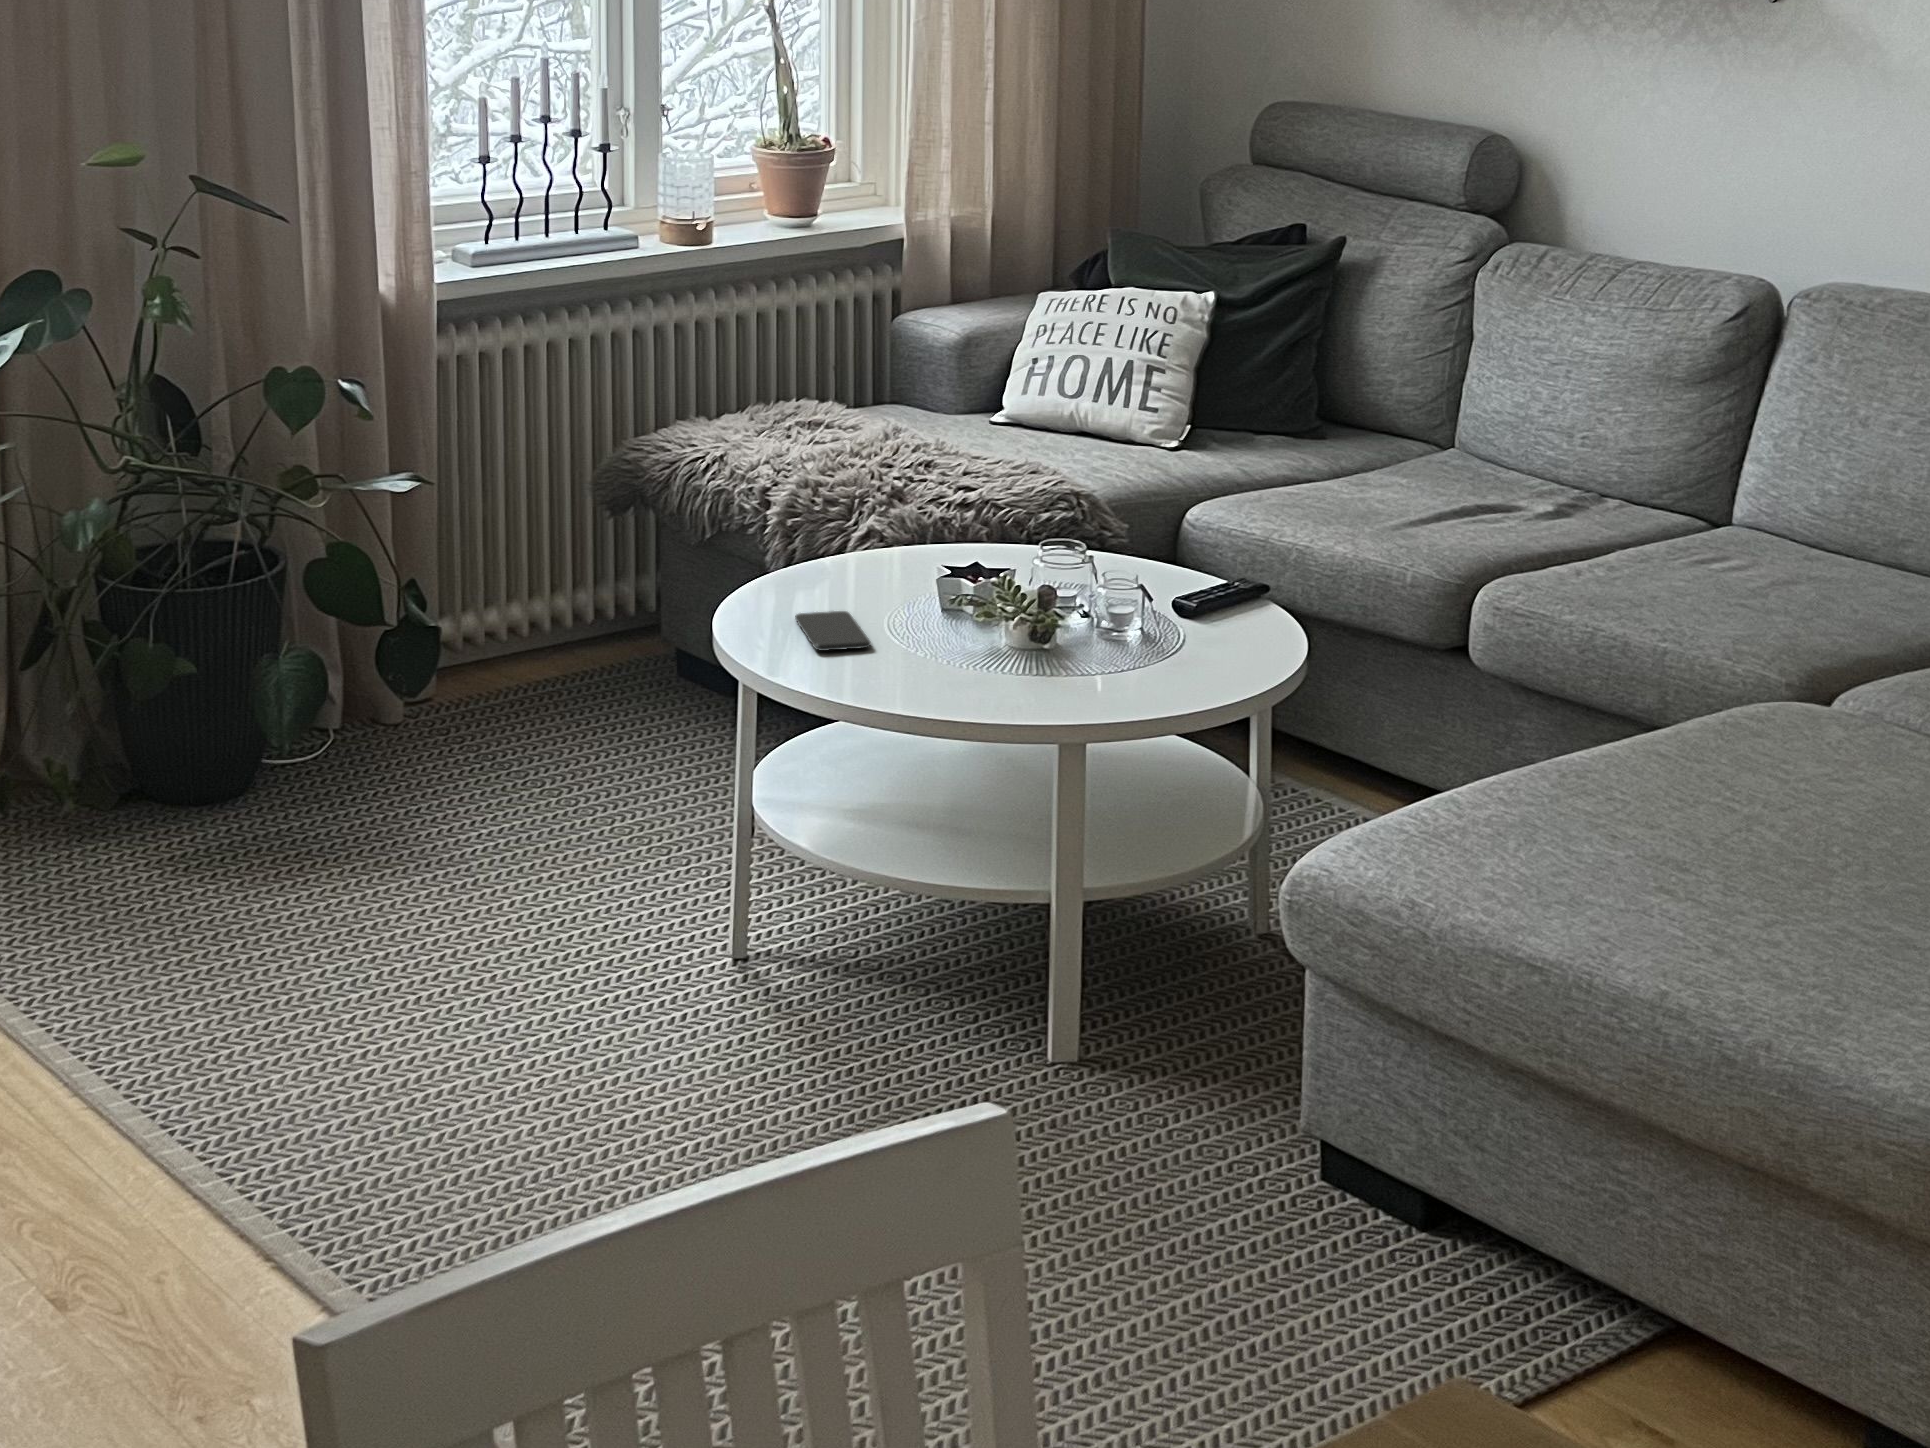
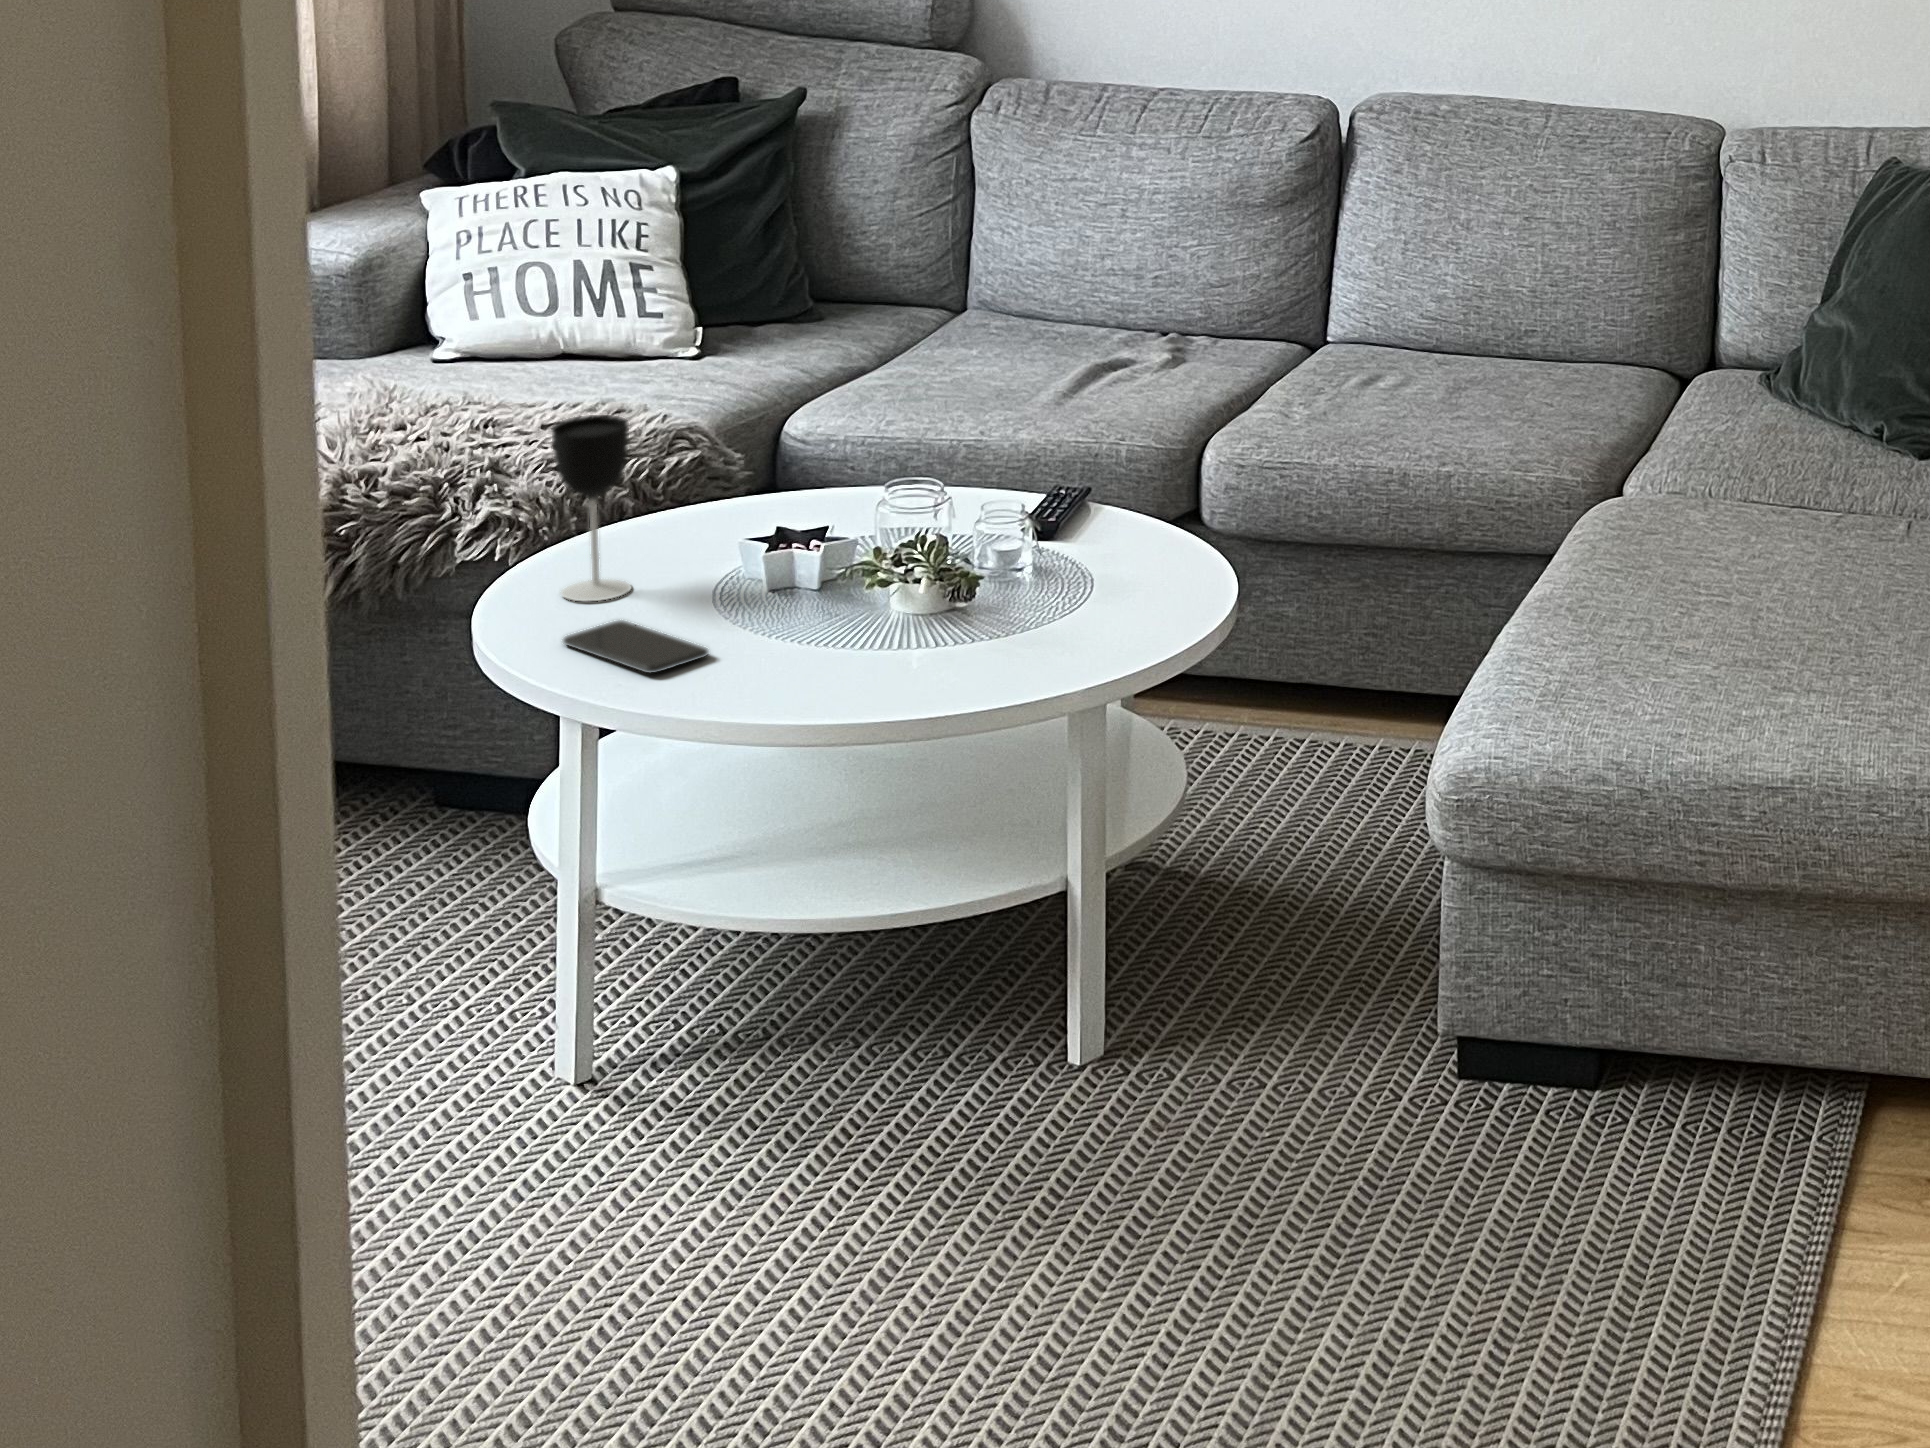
wine glass: none [835,447,893,597] -> present [552,415,631,601]

